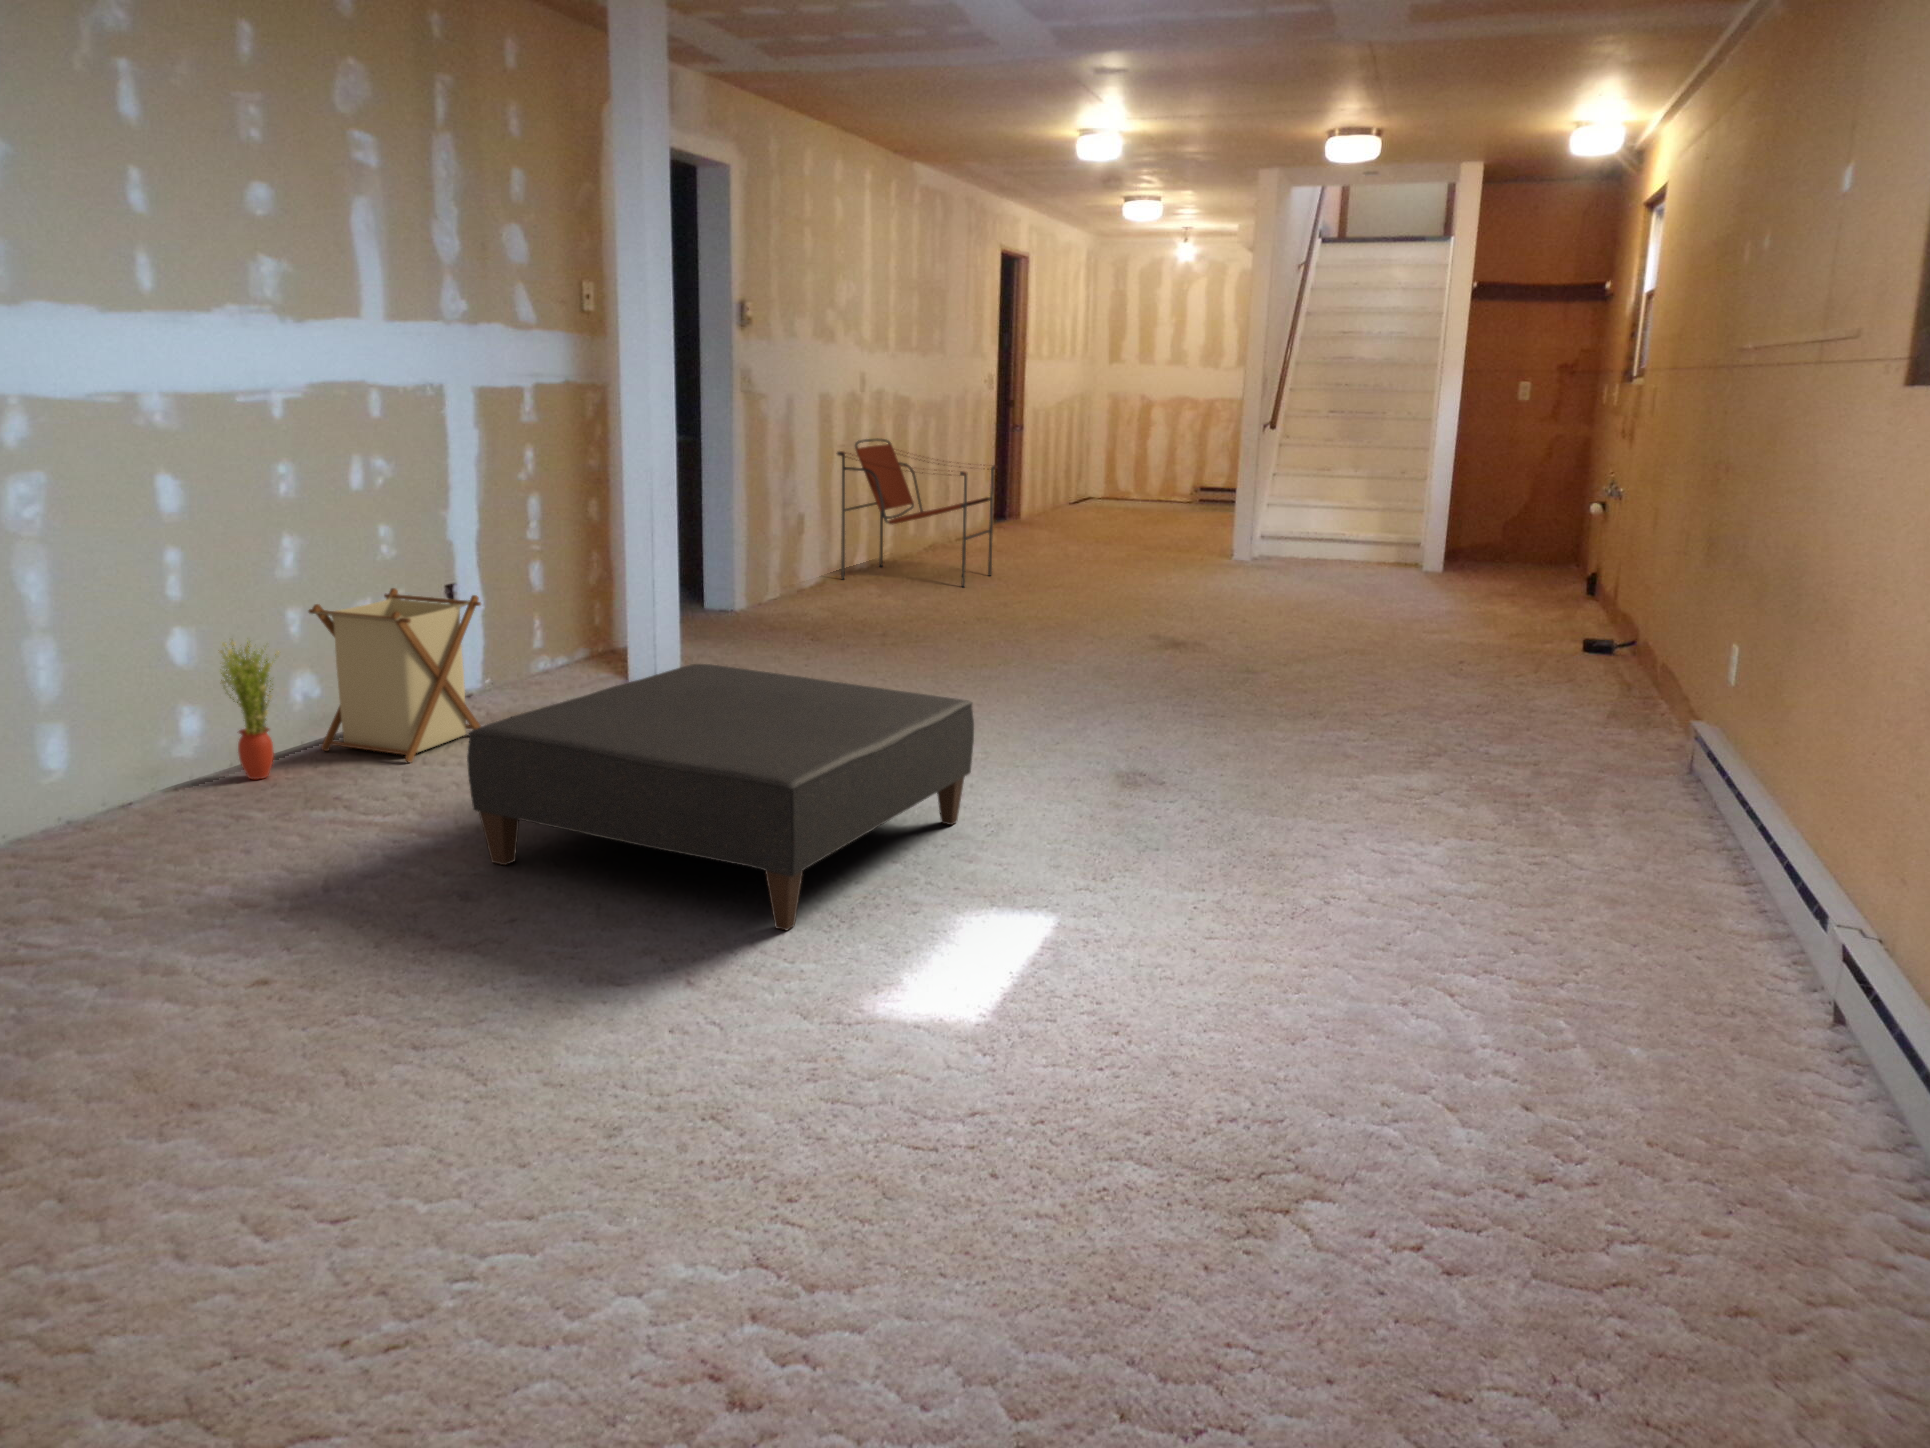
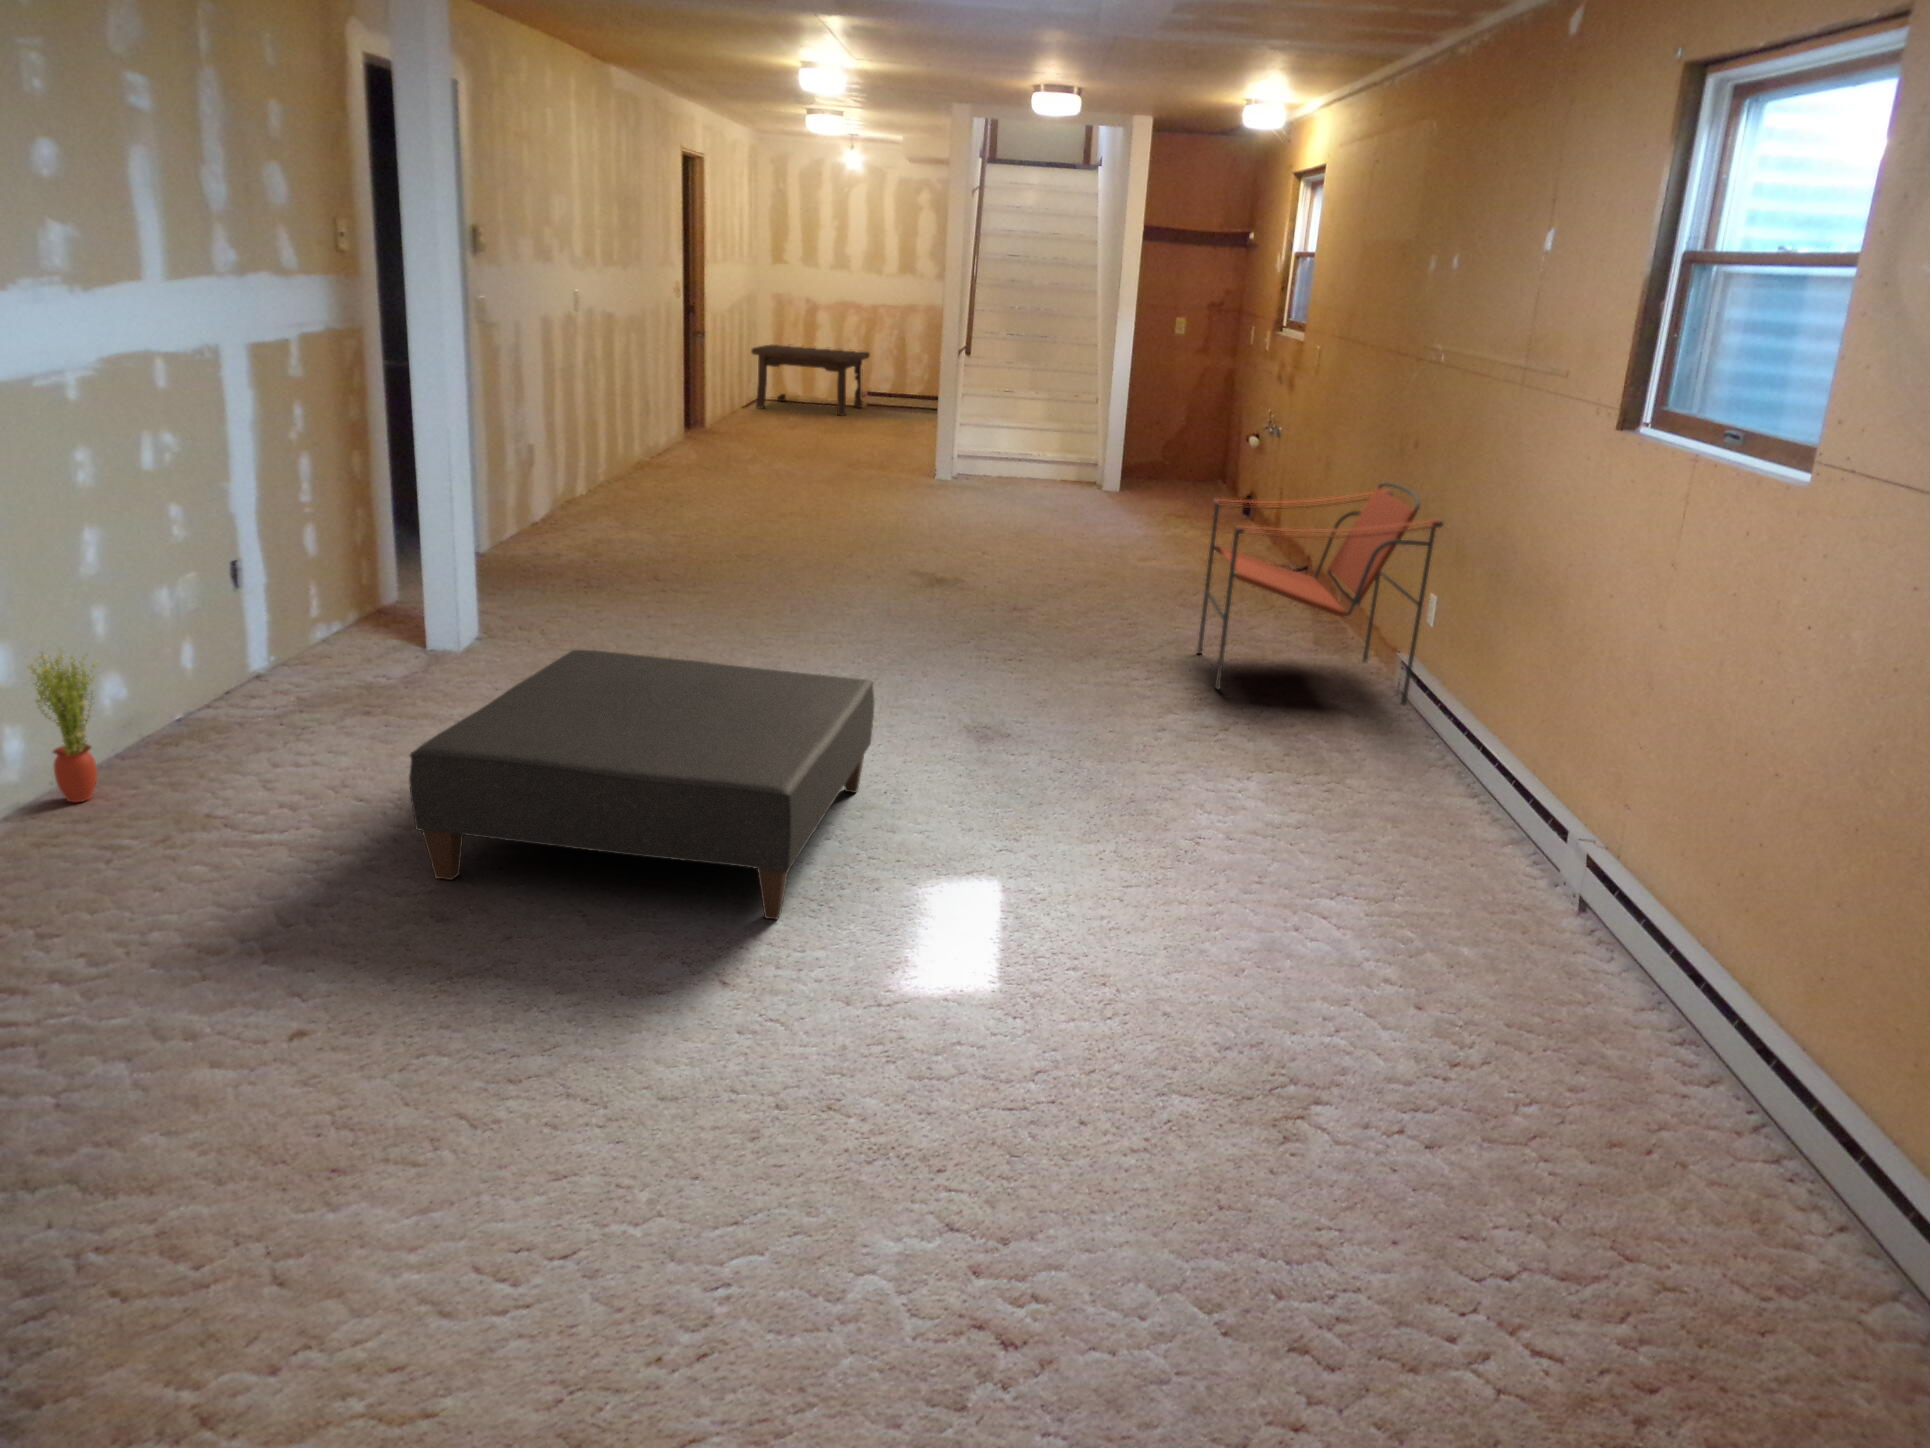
armchair: present [837,438,998,587] -> present [1197,482,1444,705]
coffee table: none [1075,442,1199,510] -> present [751,345,870,416]
laundry basket: present [309,588,481,762] -> none [108,572,311,766]

